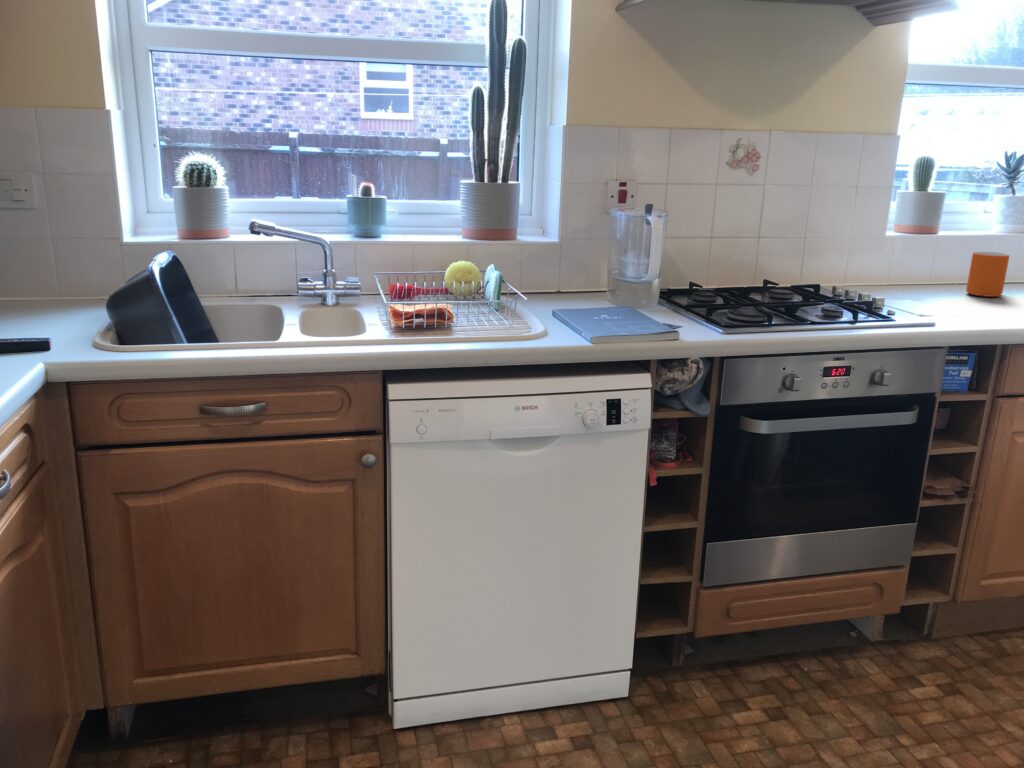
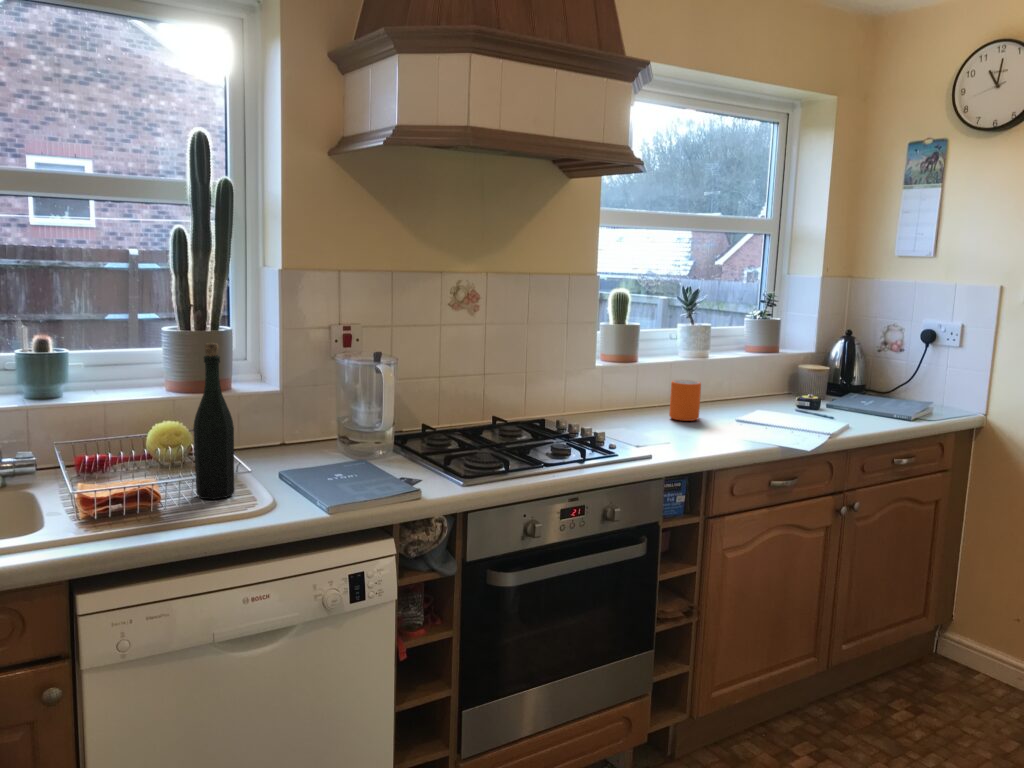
bottle: none [482,184,515,325] -> present [193,343,234,499]

